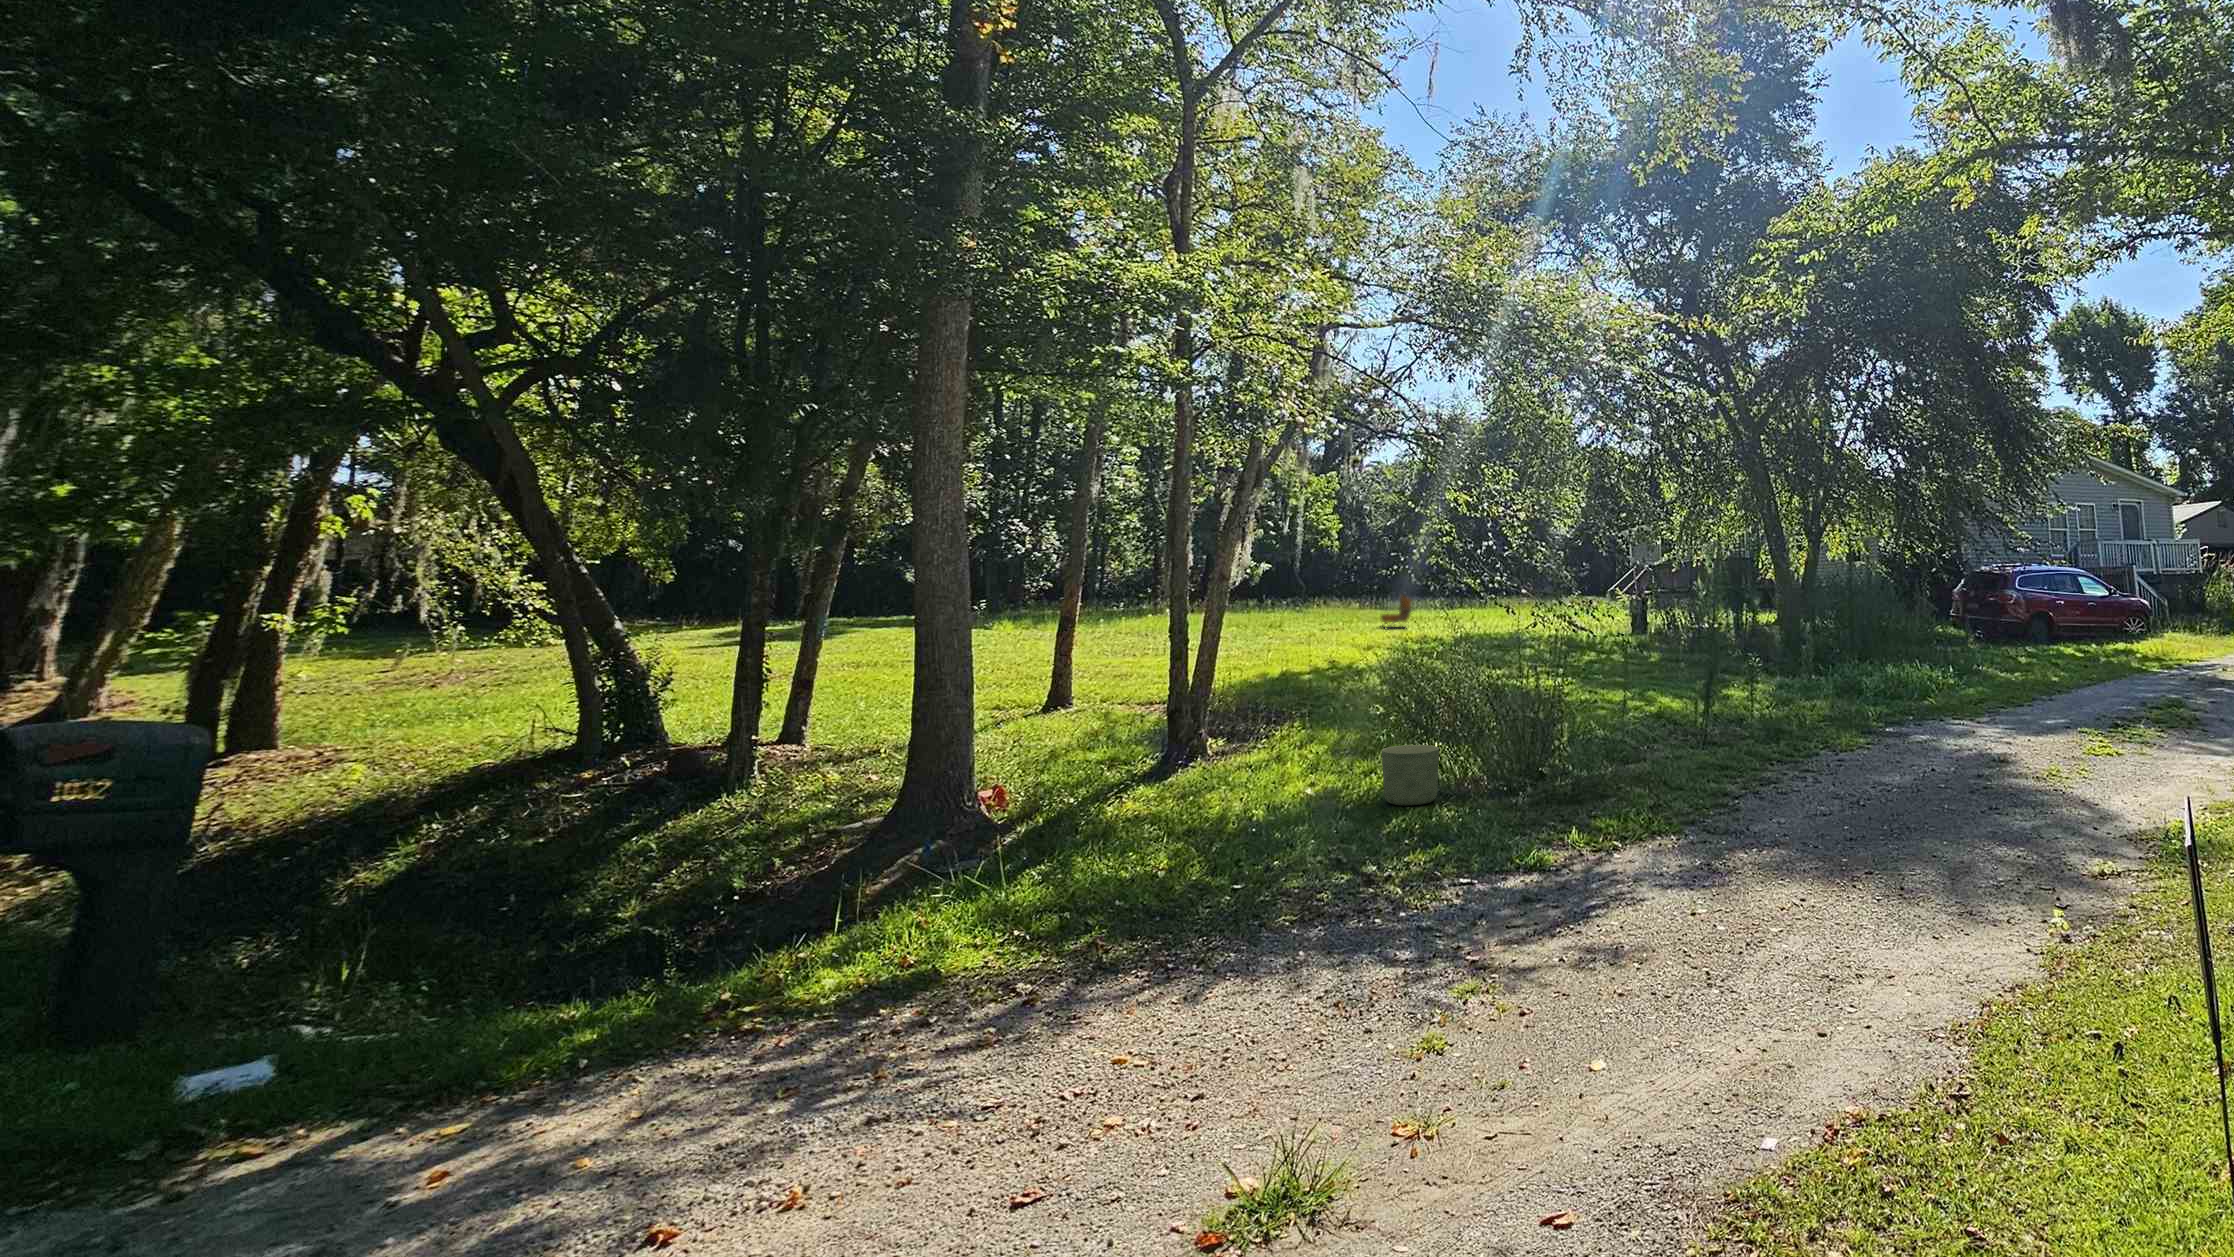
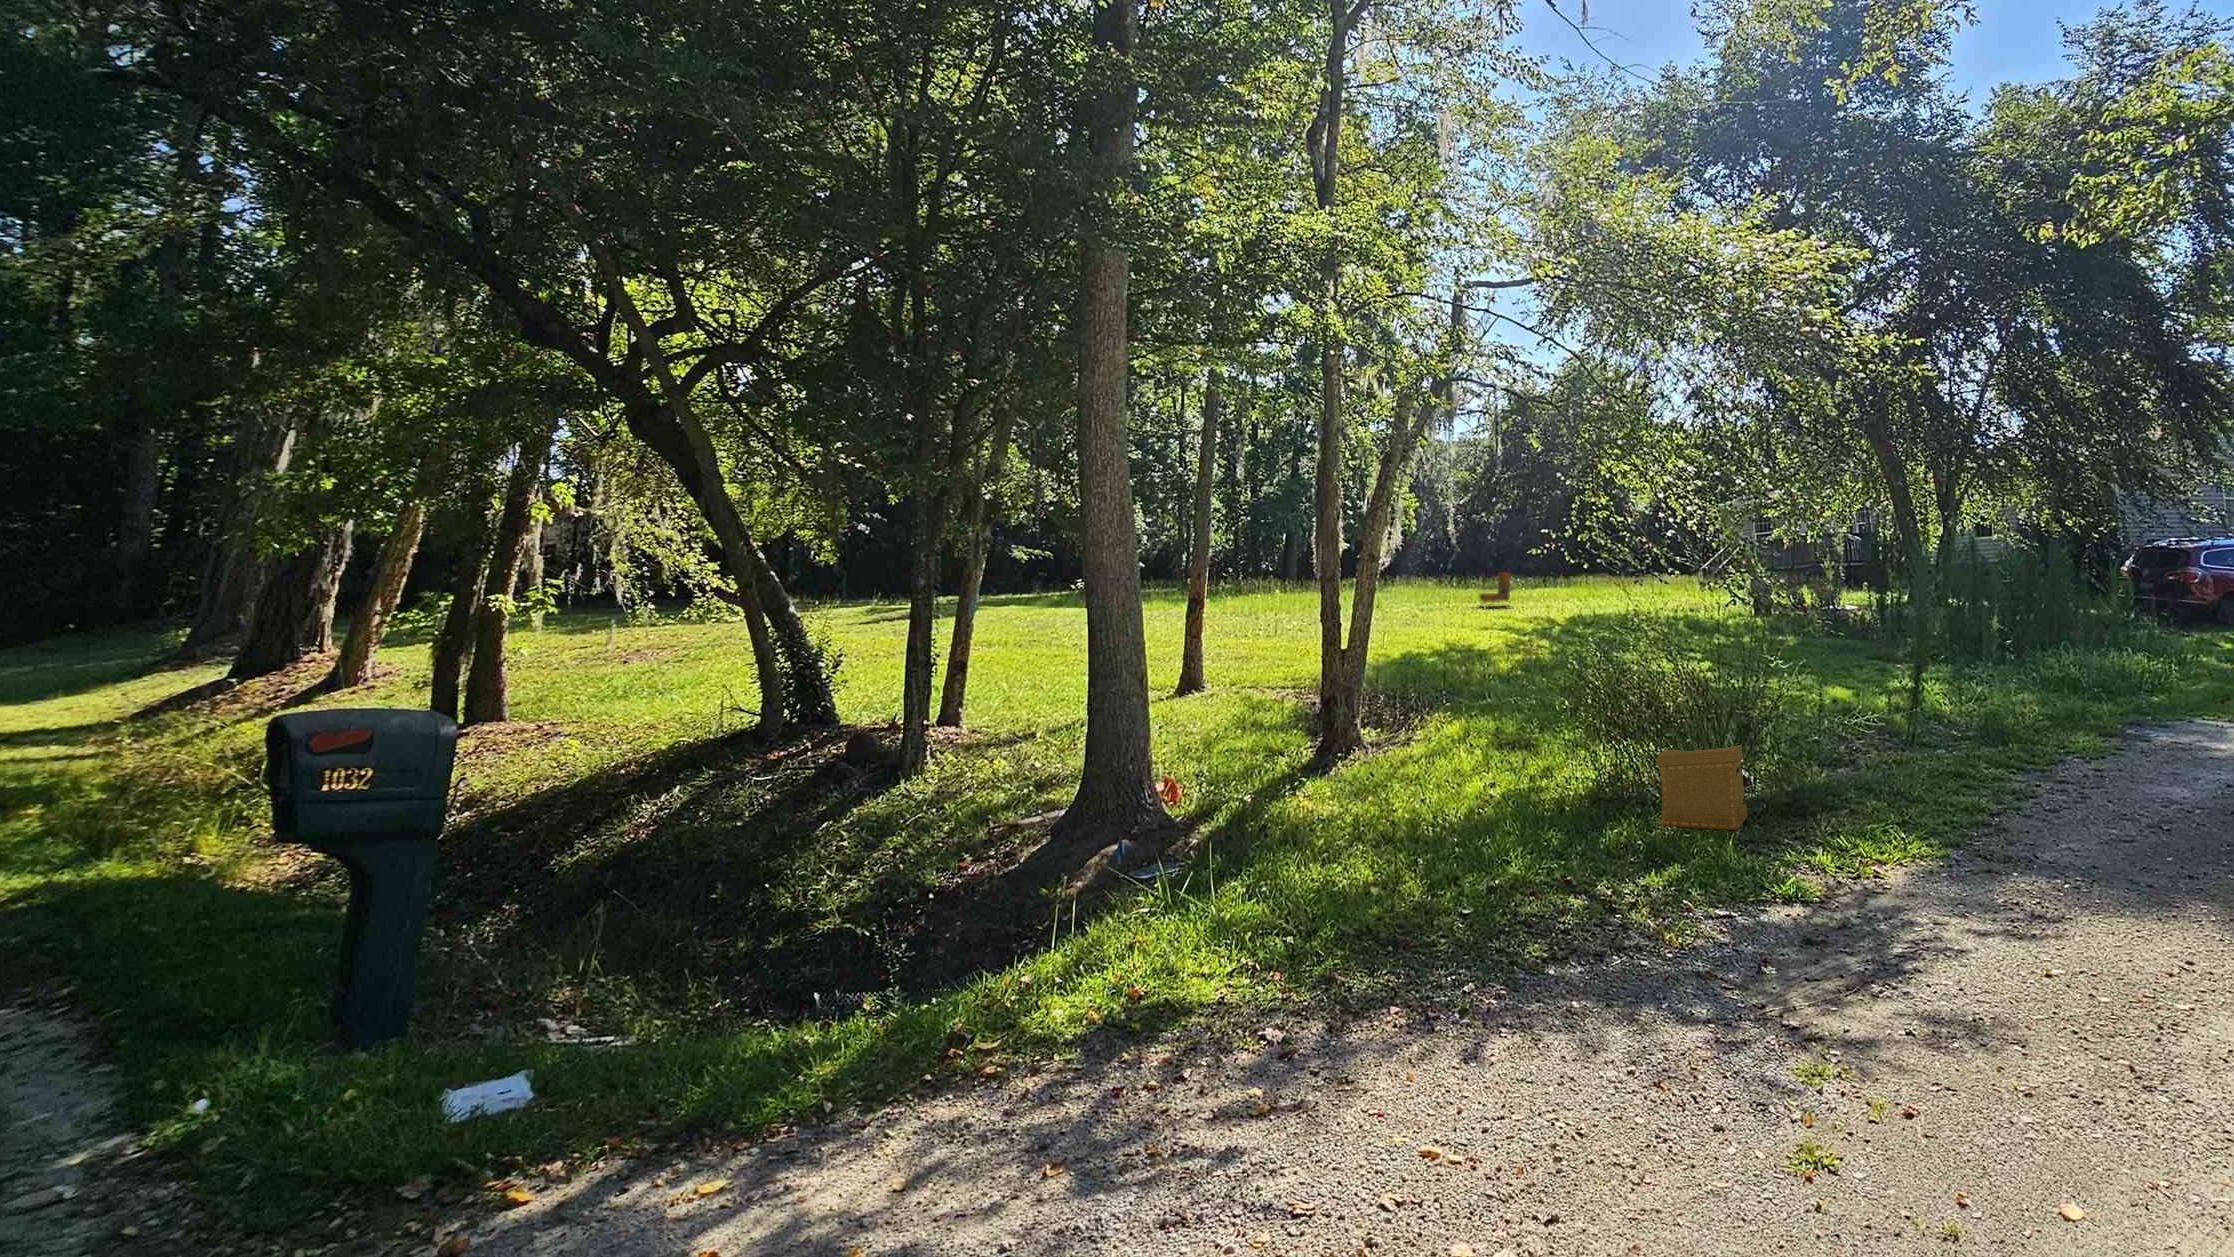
cardboard box: none [1444,742,1524,817] -> present [1657,743,1748,830]
planter: present [1382,745,1439,806] -> none [1577,743,1642,812]

